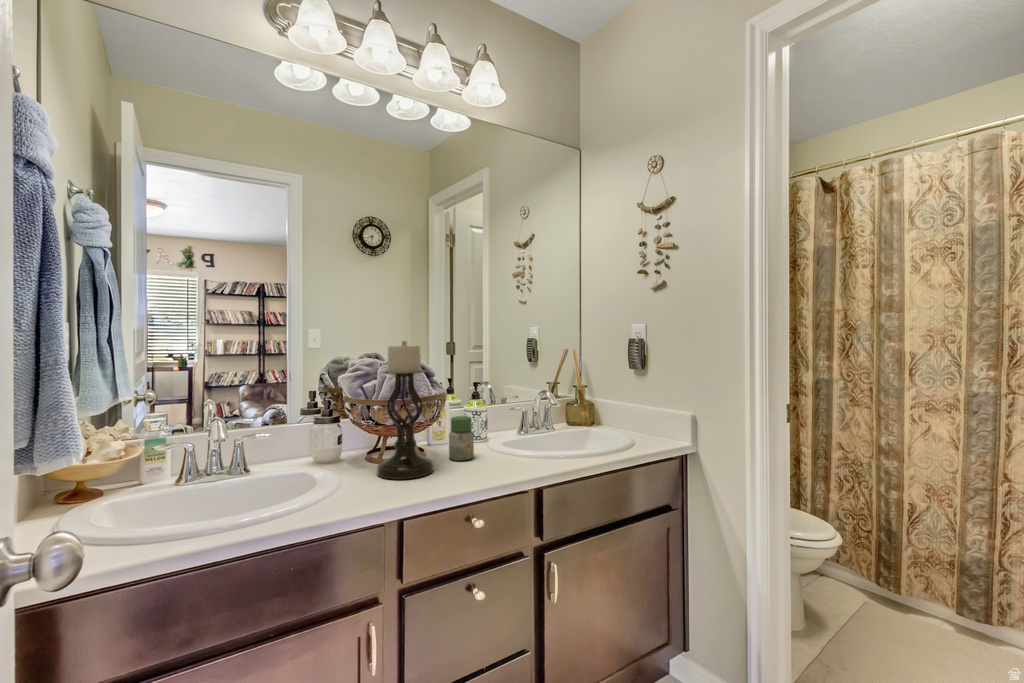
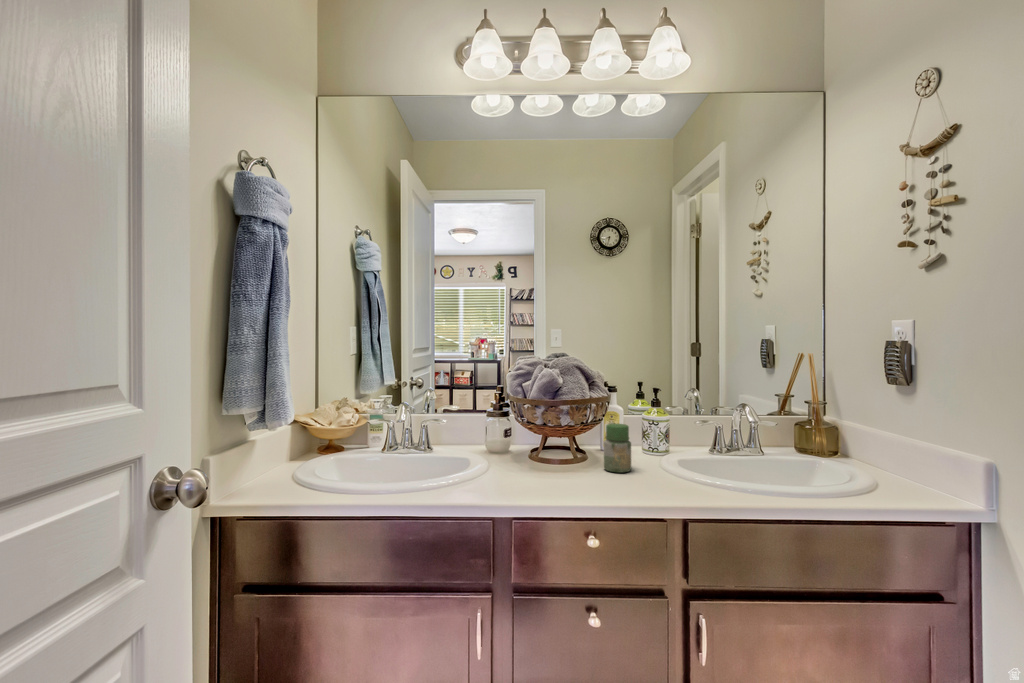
candle holder: present [377,341,434,480] -> none [521,341,578,481]

